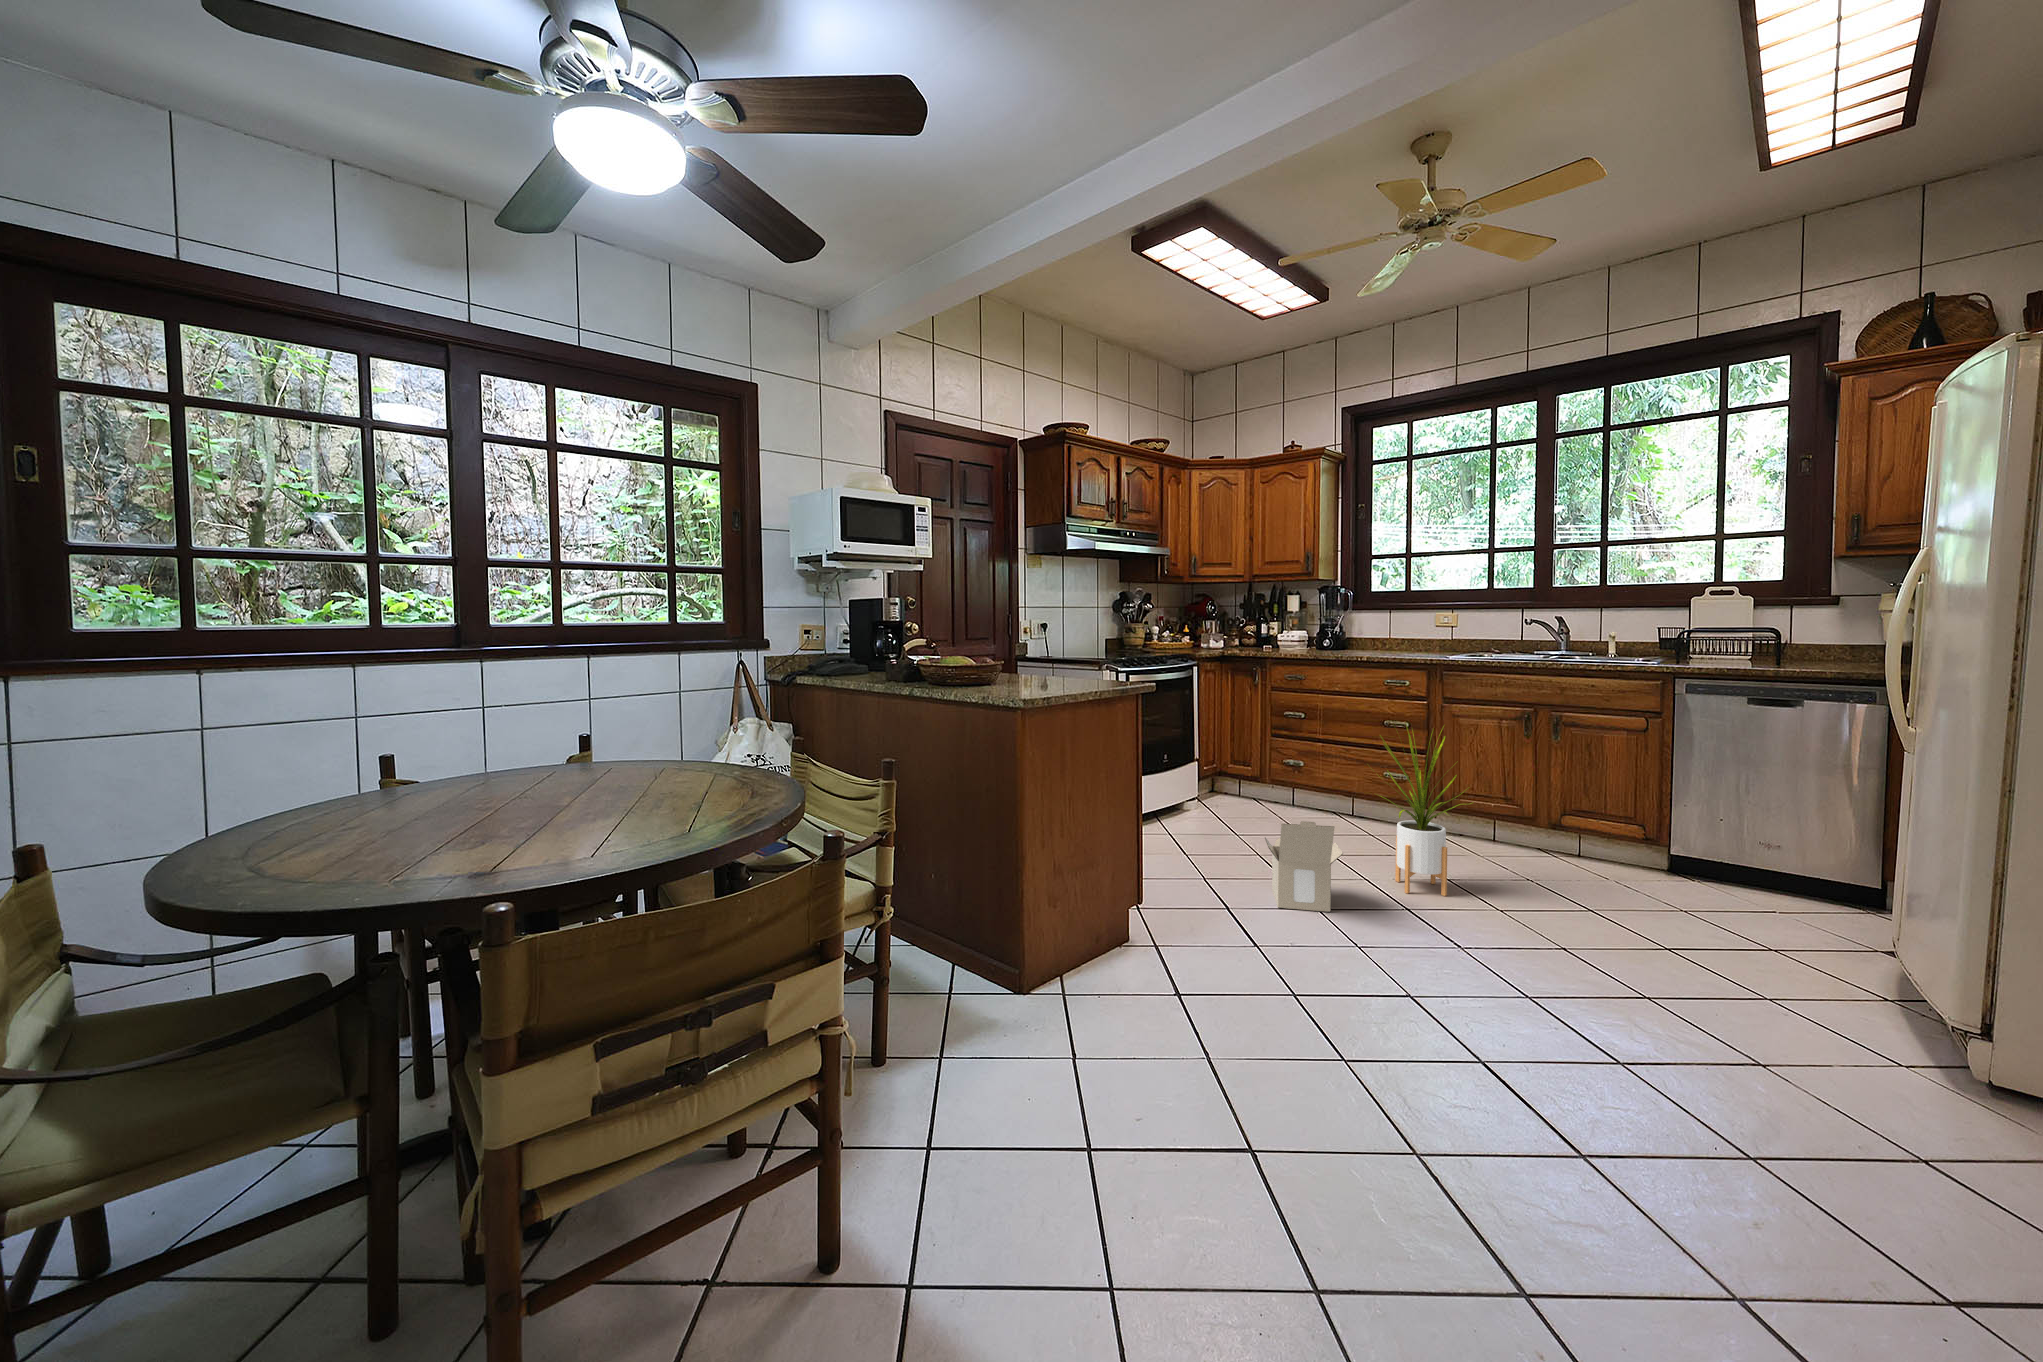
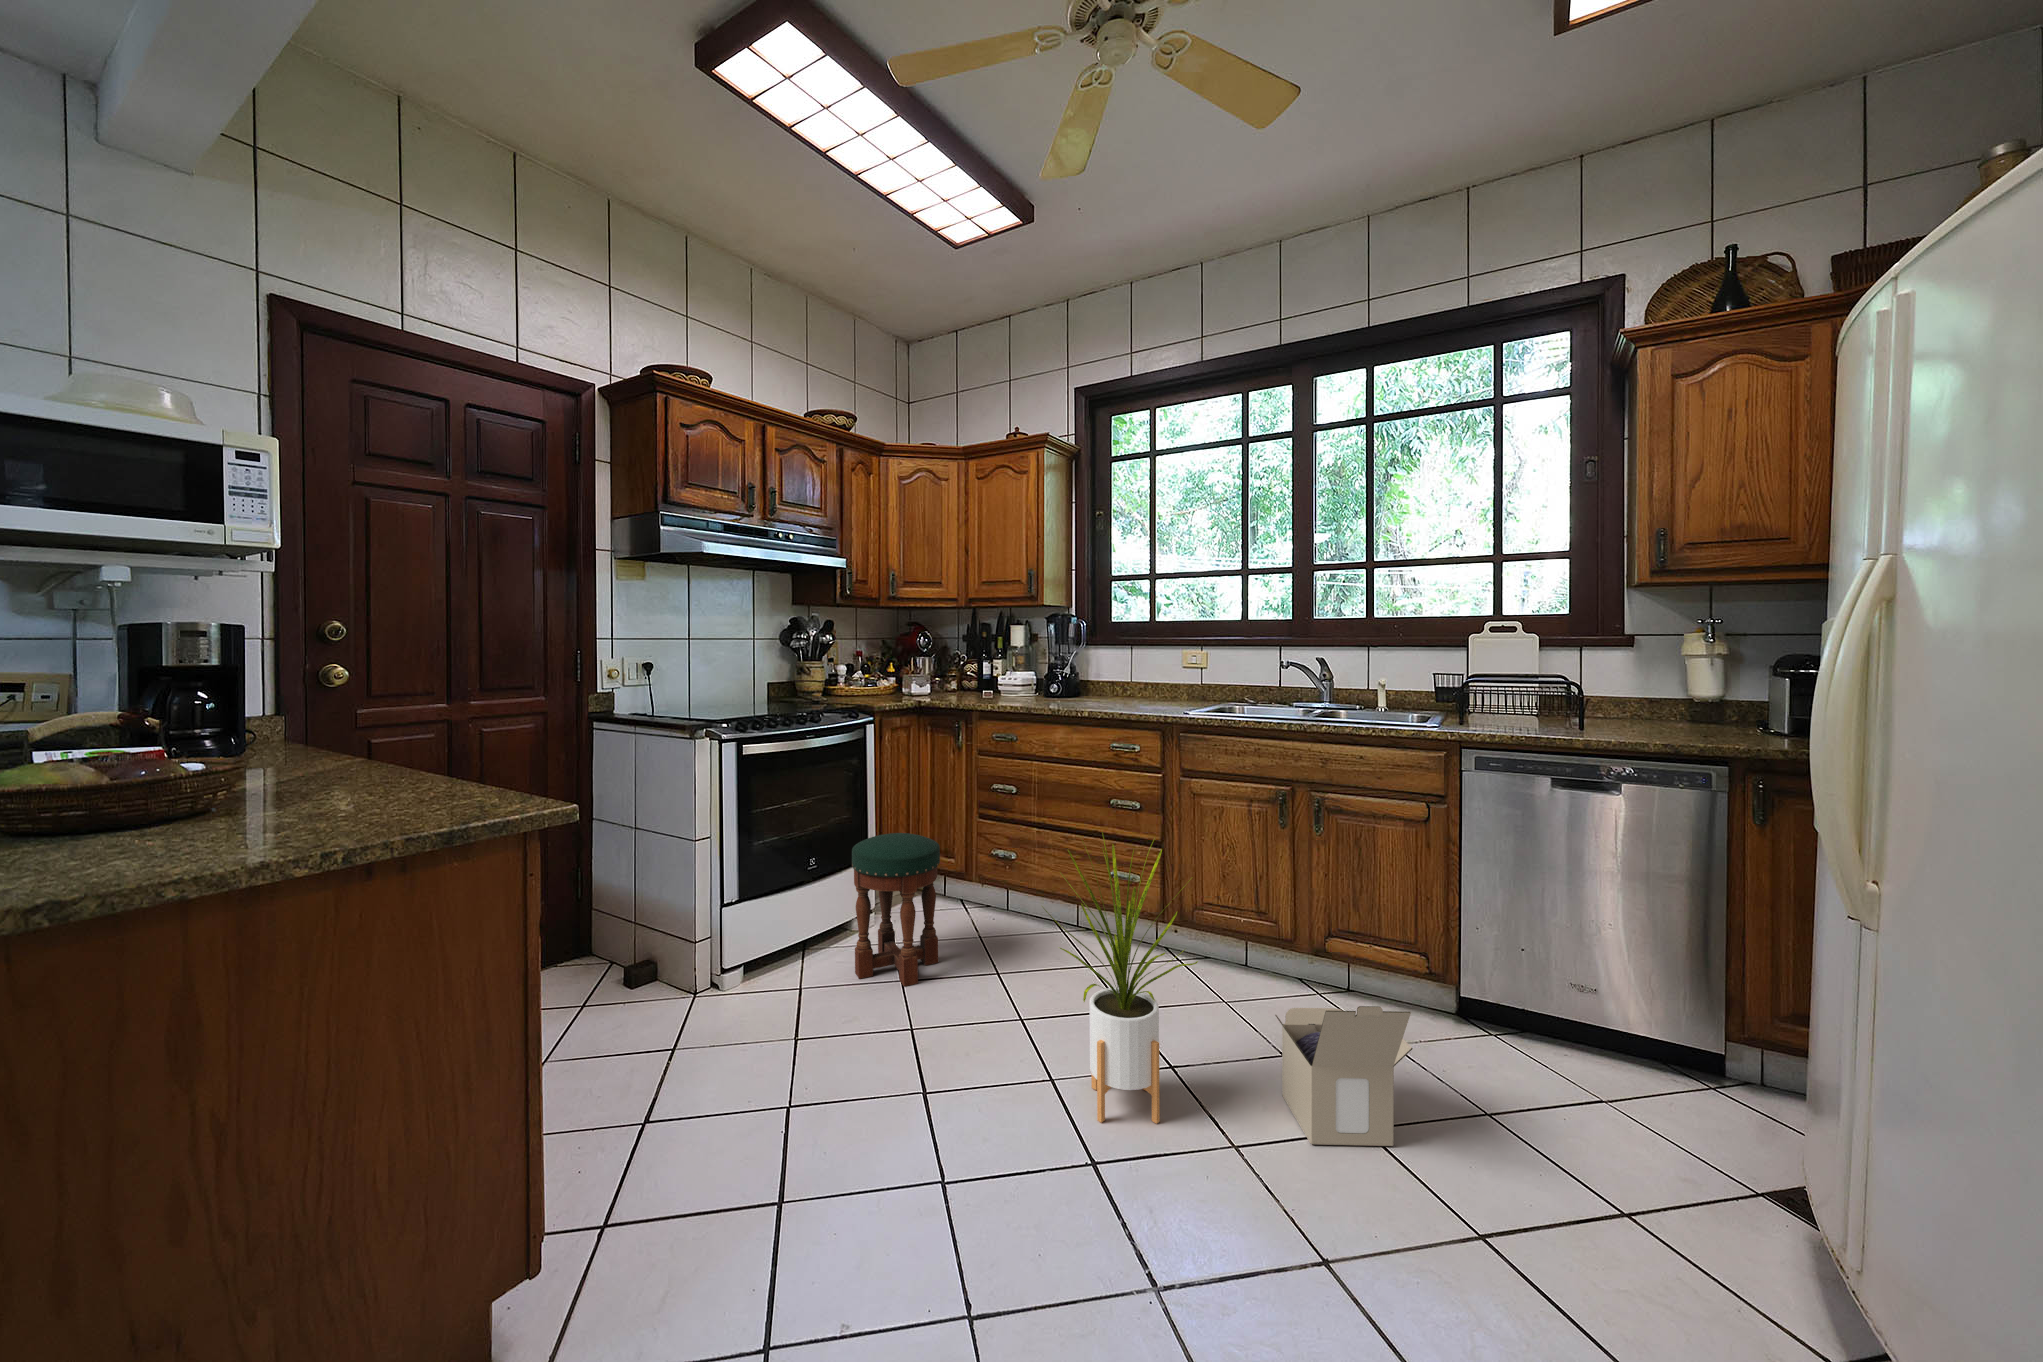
stool: none [1199,738,1261,835] -> present [852,833,940,986]
cardboard box: present [1265,821,1343,912] -> present [1275,1006,1413,1146]

